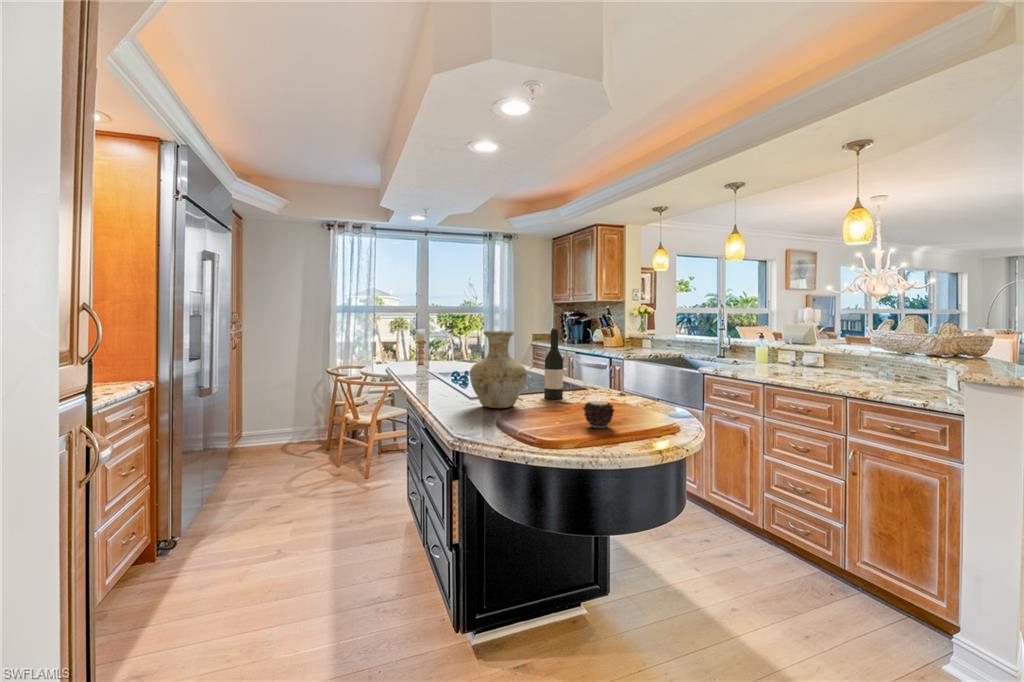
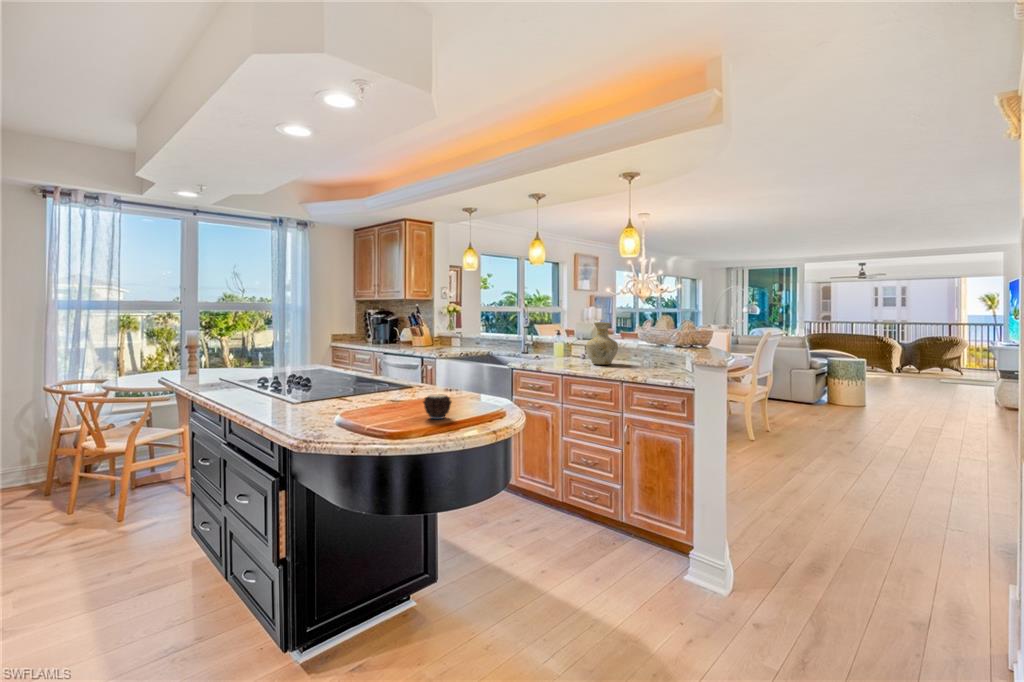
wine bottle: present [544,328,563,399] -> none [374,327,393,398]
vase: present [470,331,527,408] -> present [586,322,618,365]

